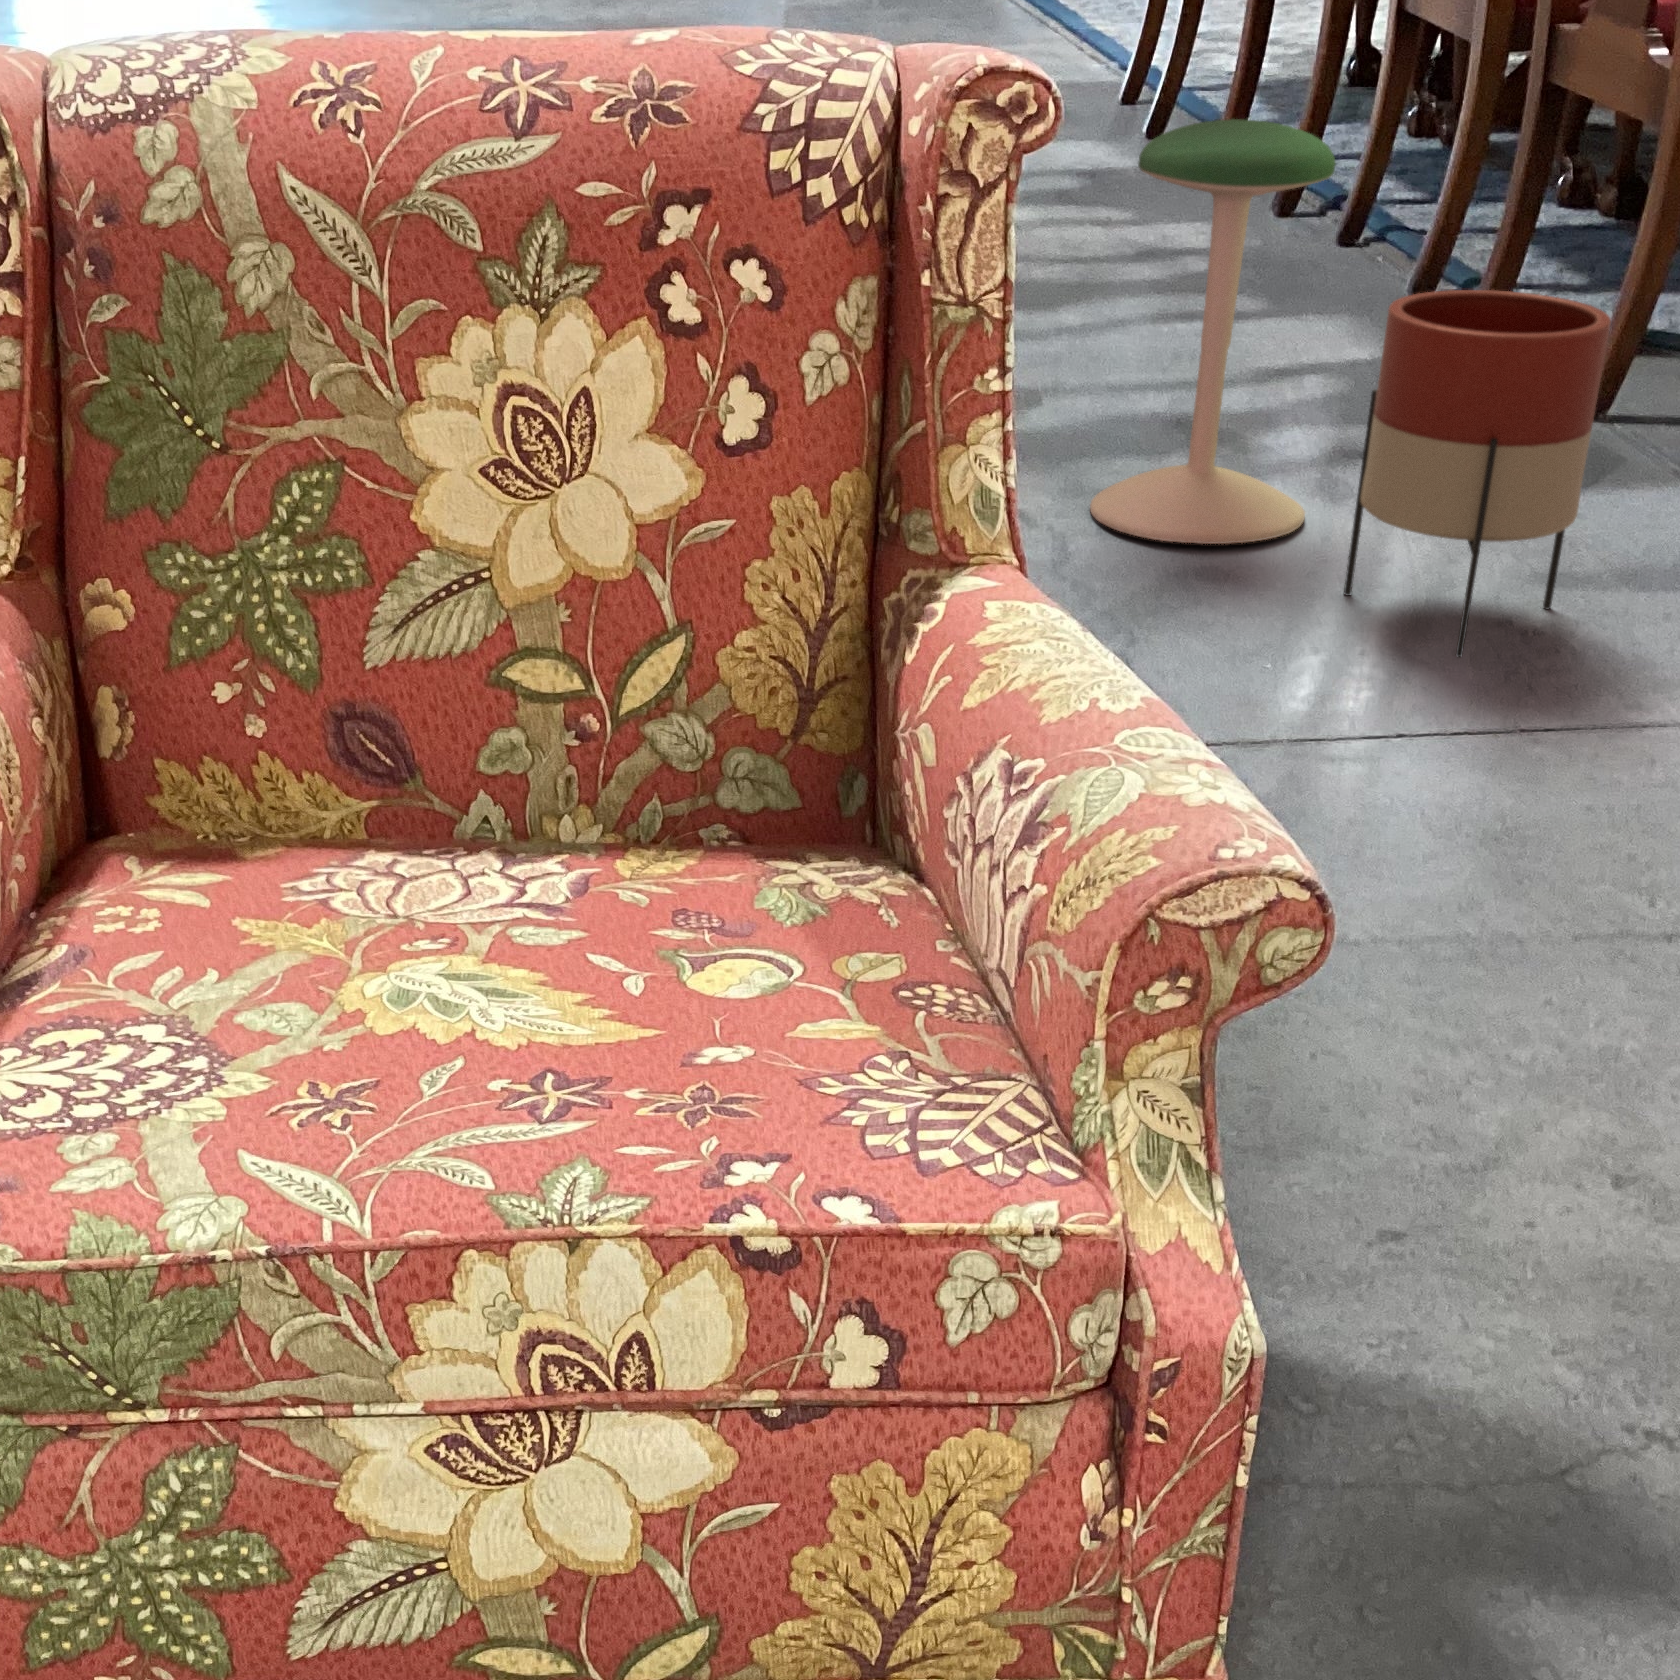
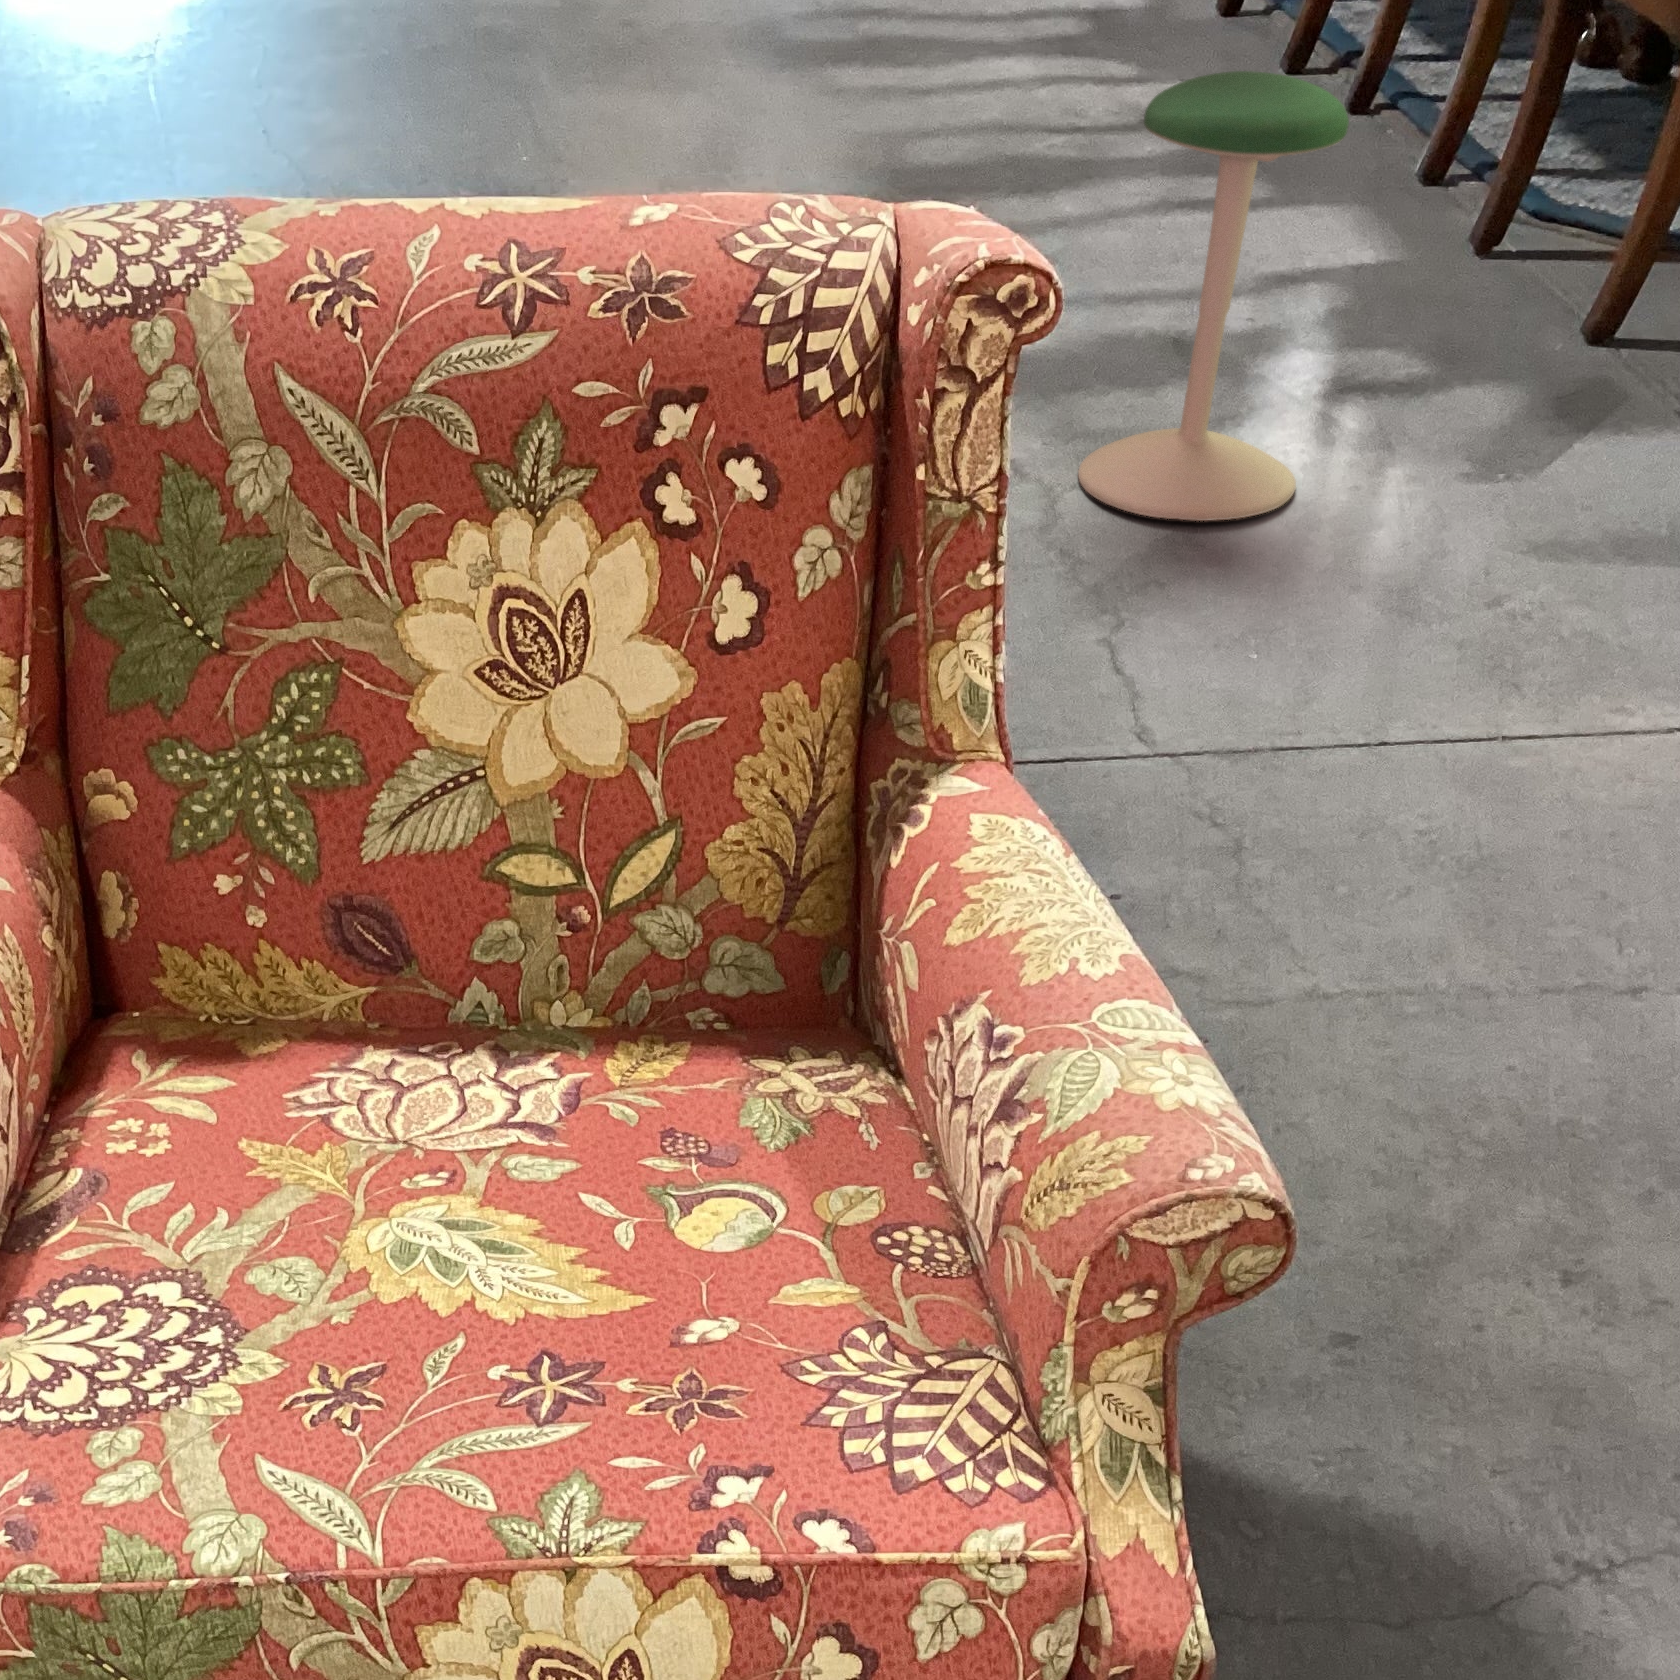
planter: present [1344,290,1611,657] -> none [1330,273,1623,662]

